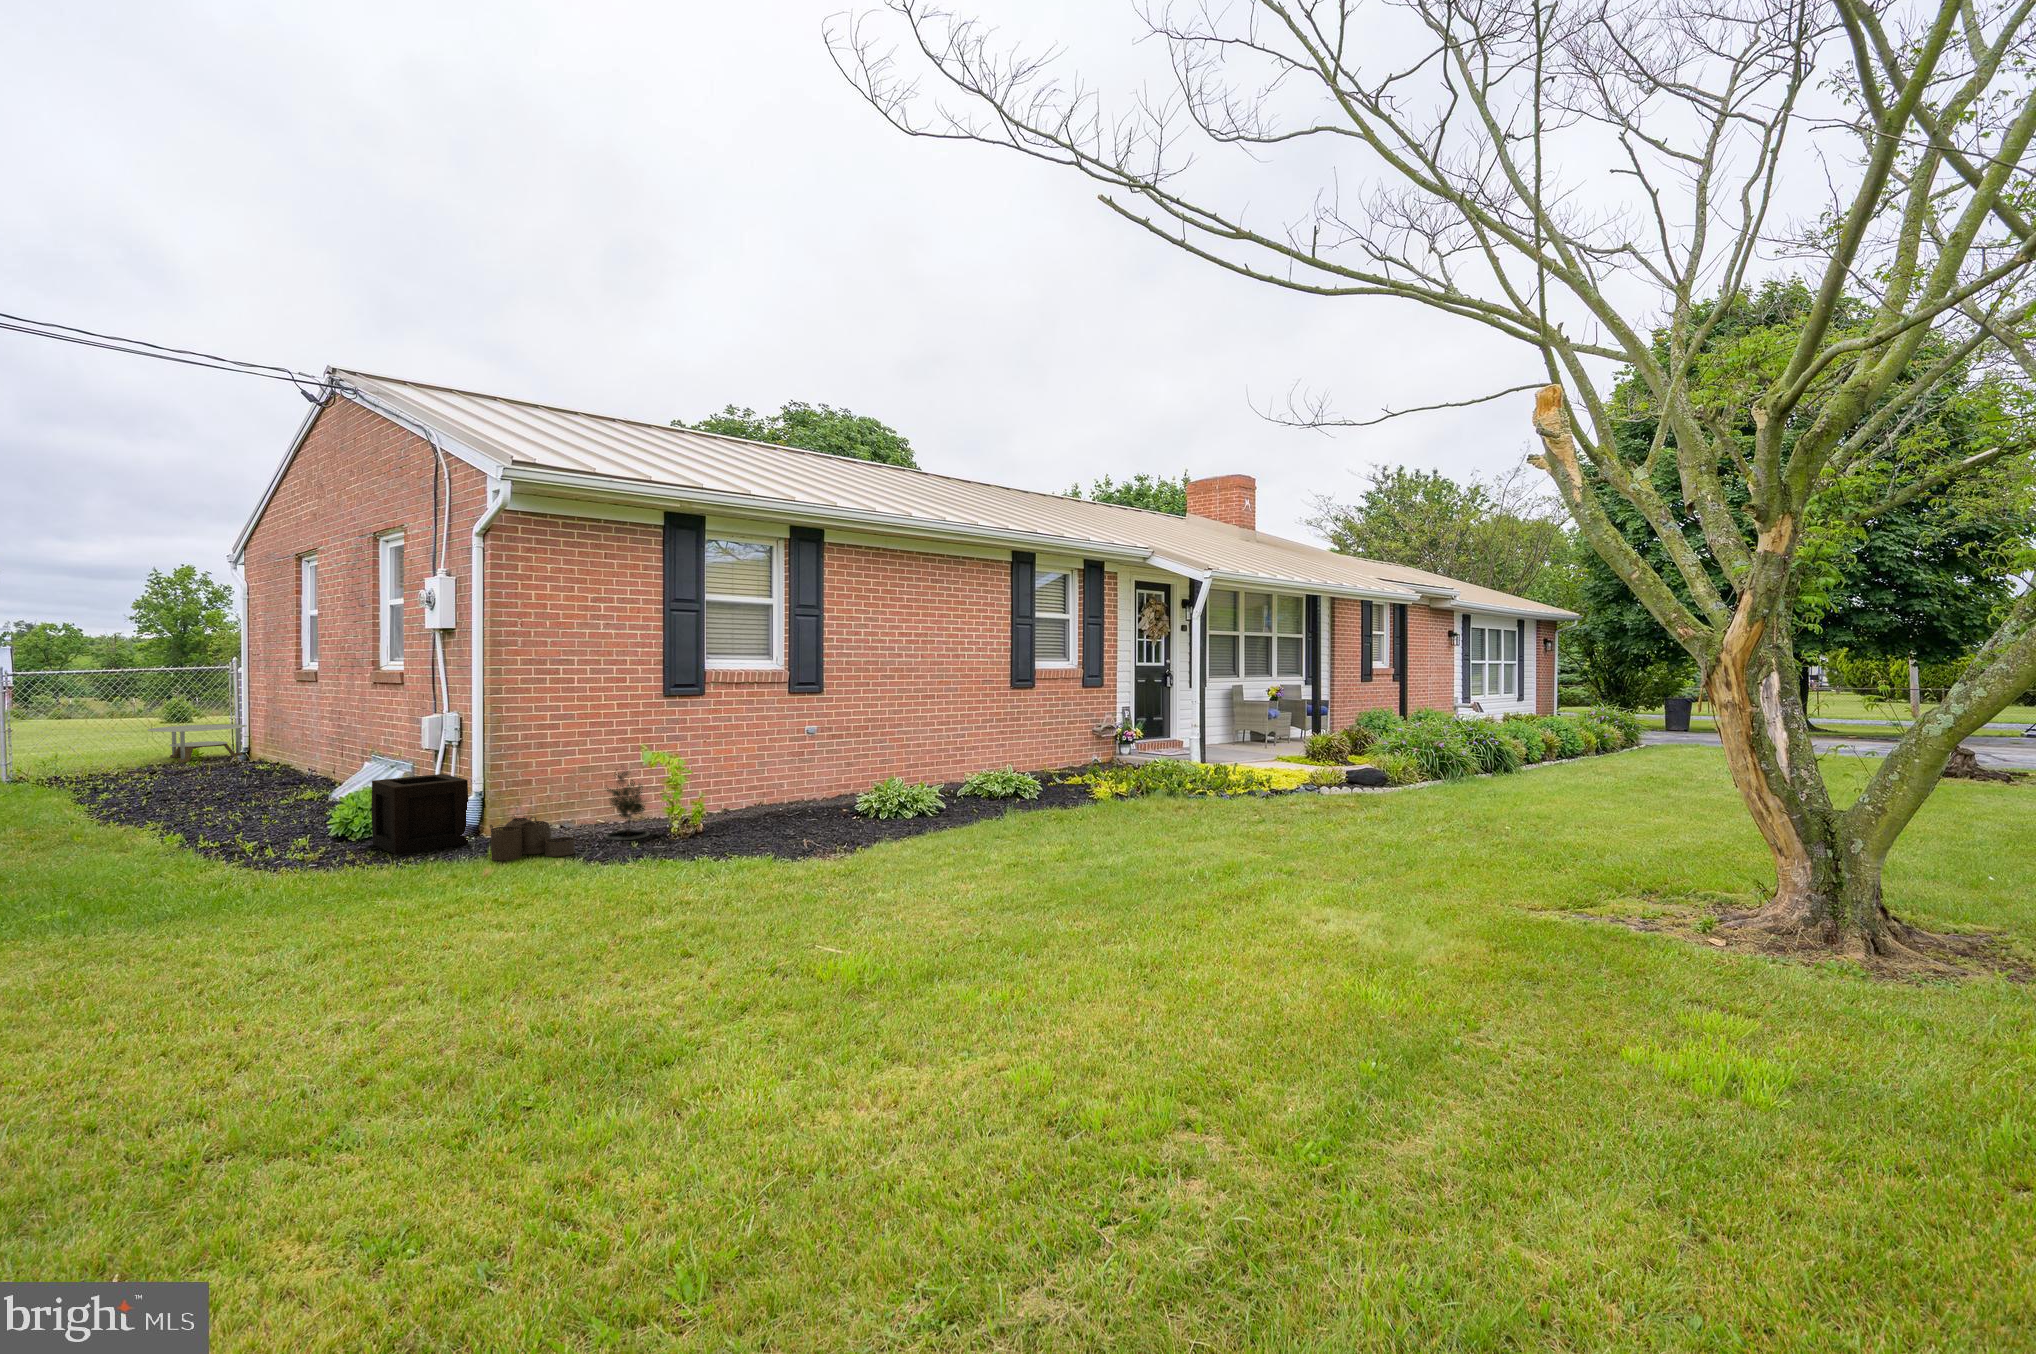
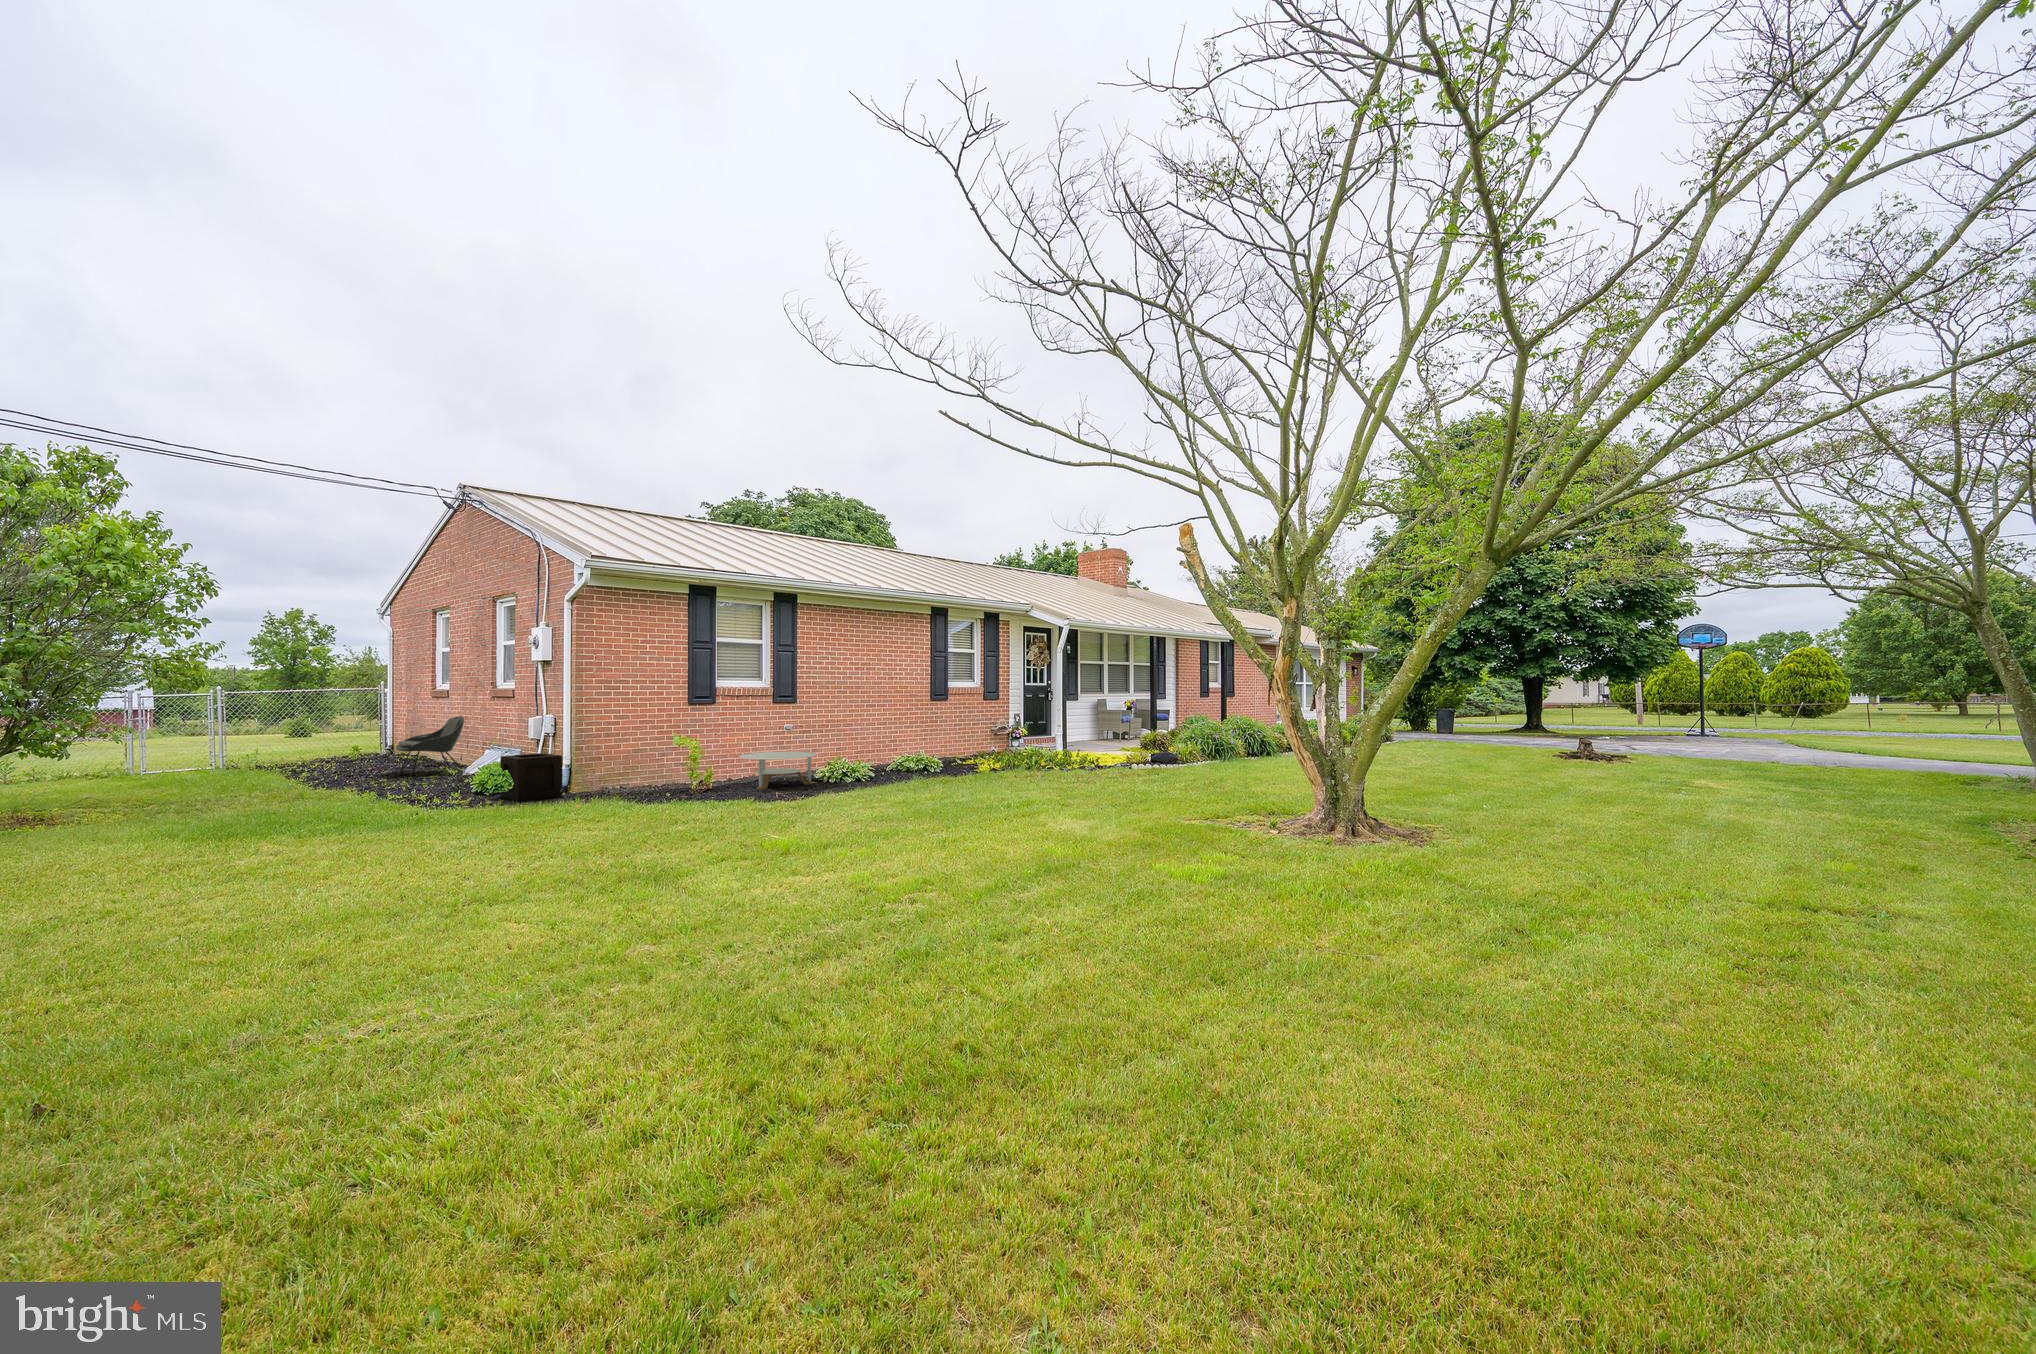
lounge chair: none [241,710,341,804] -> present [396,716,464,779]
round table: present [148,724,247,762] -> present [739,752,816,790]
potted tree: present [605,771,649,840] -> none [649,745,678,794]
woven basket: present [490,816,575,860] -> none [579,777,632,803]

